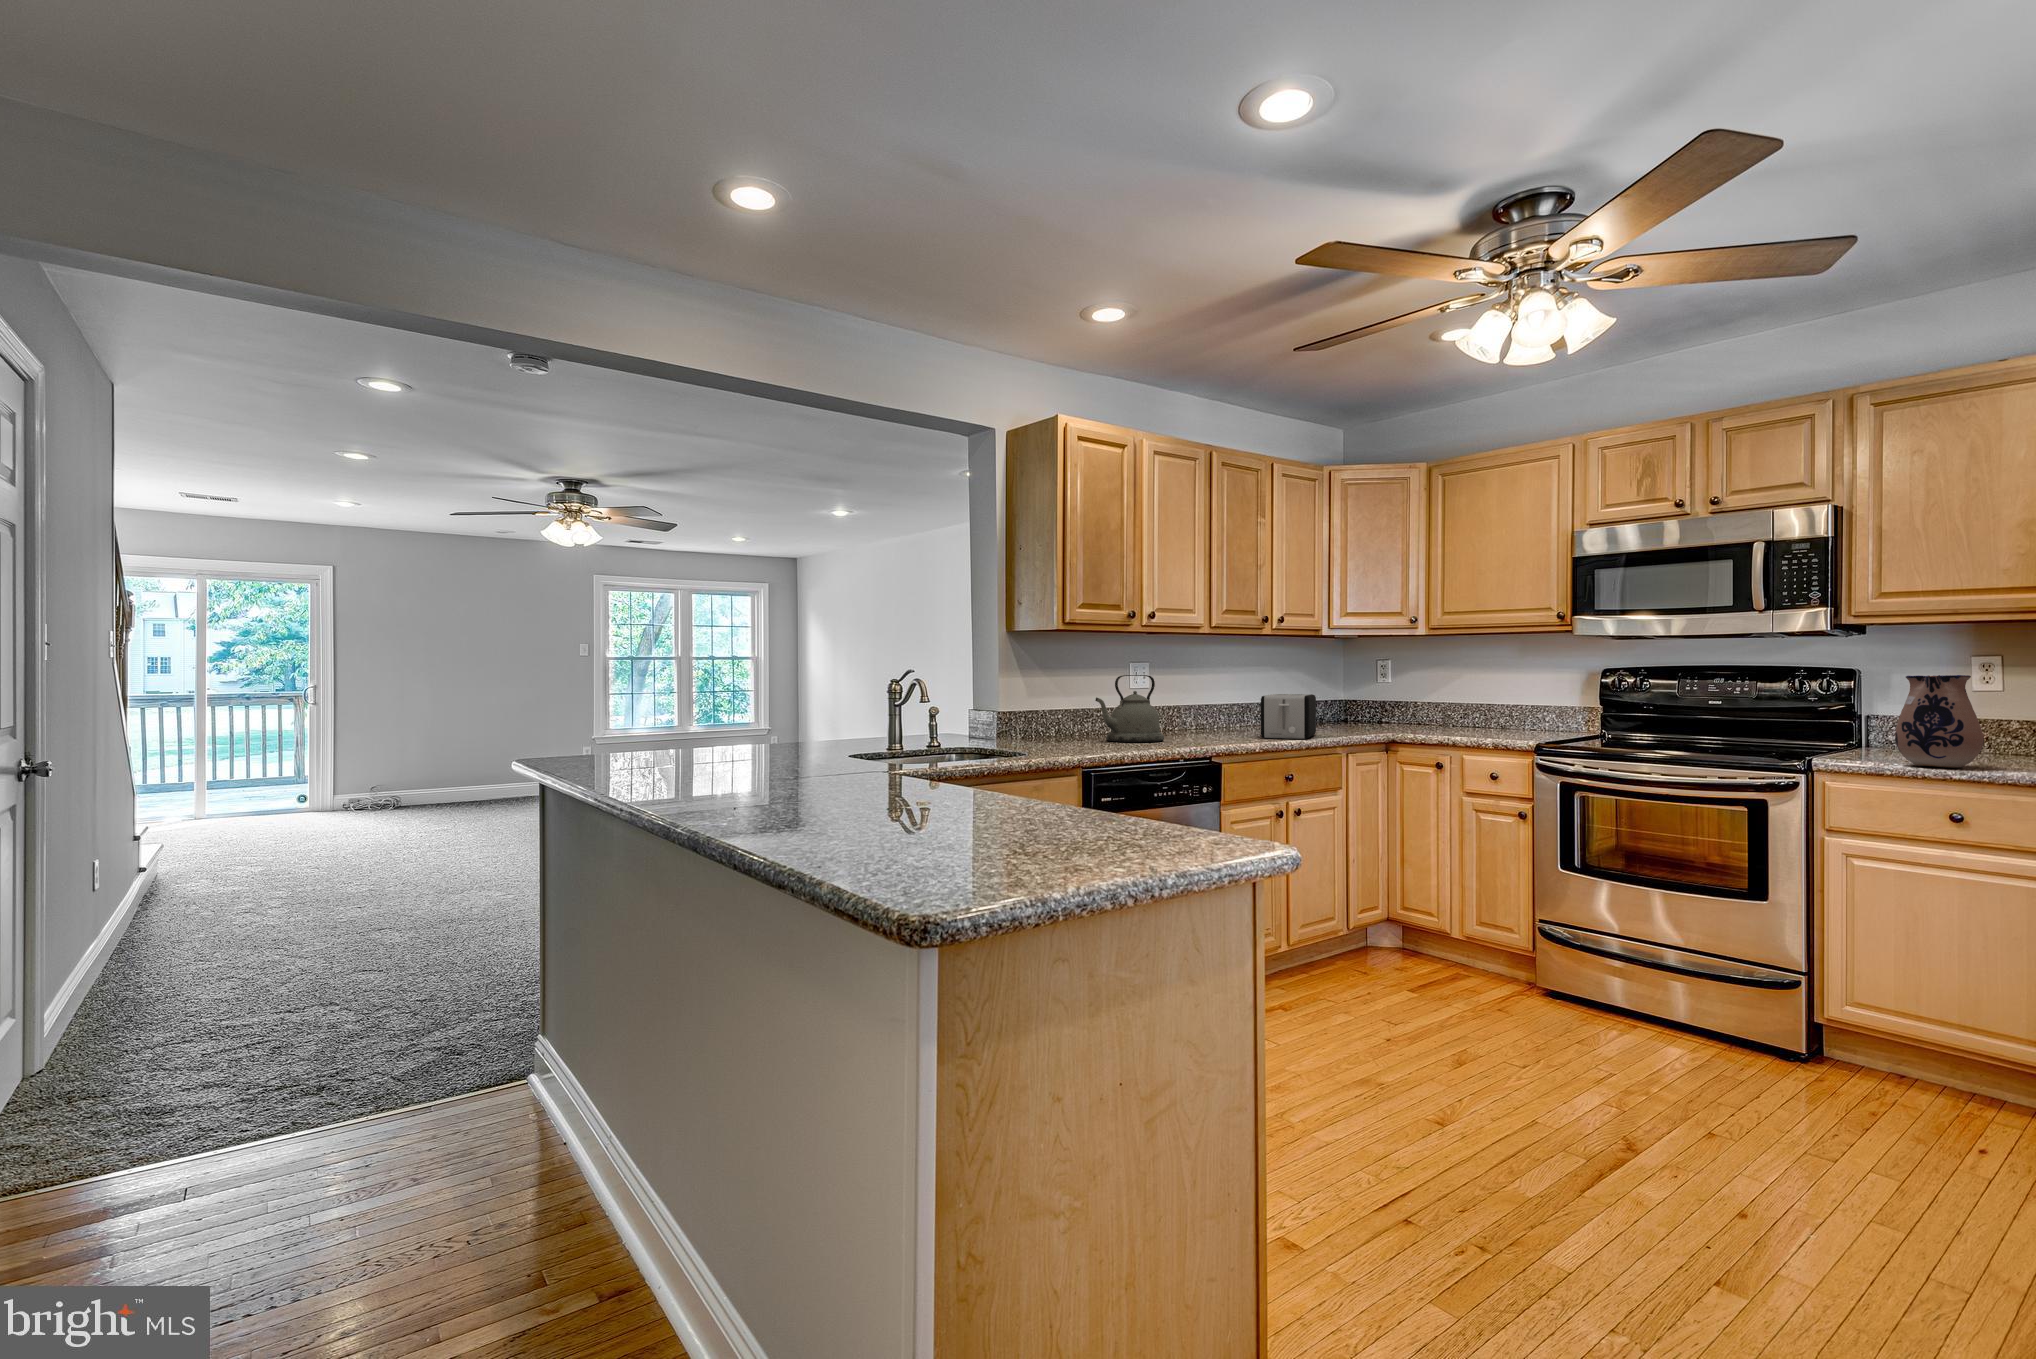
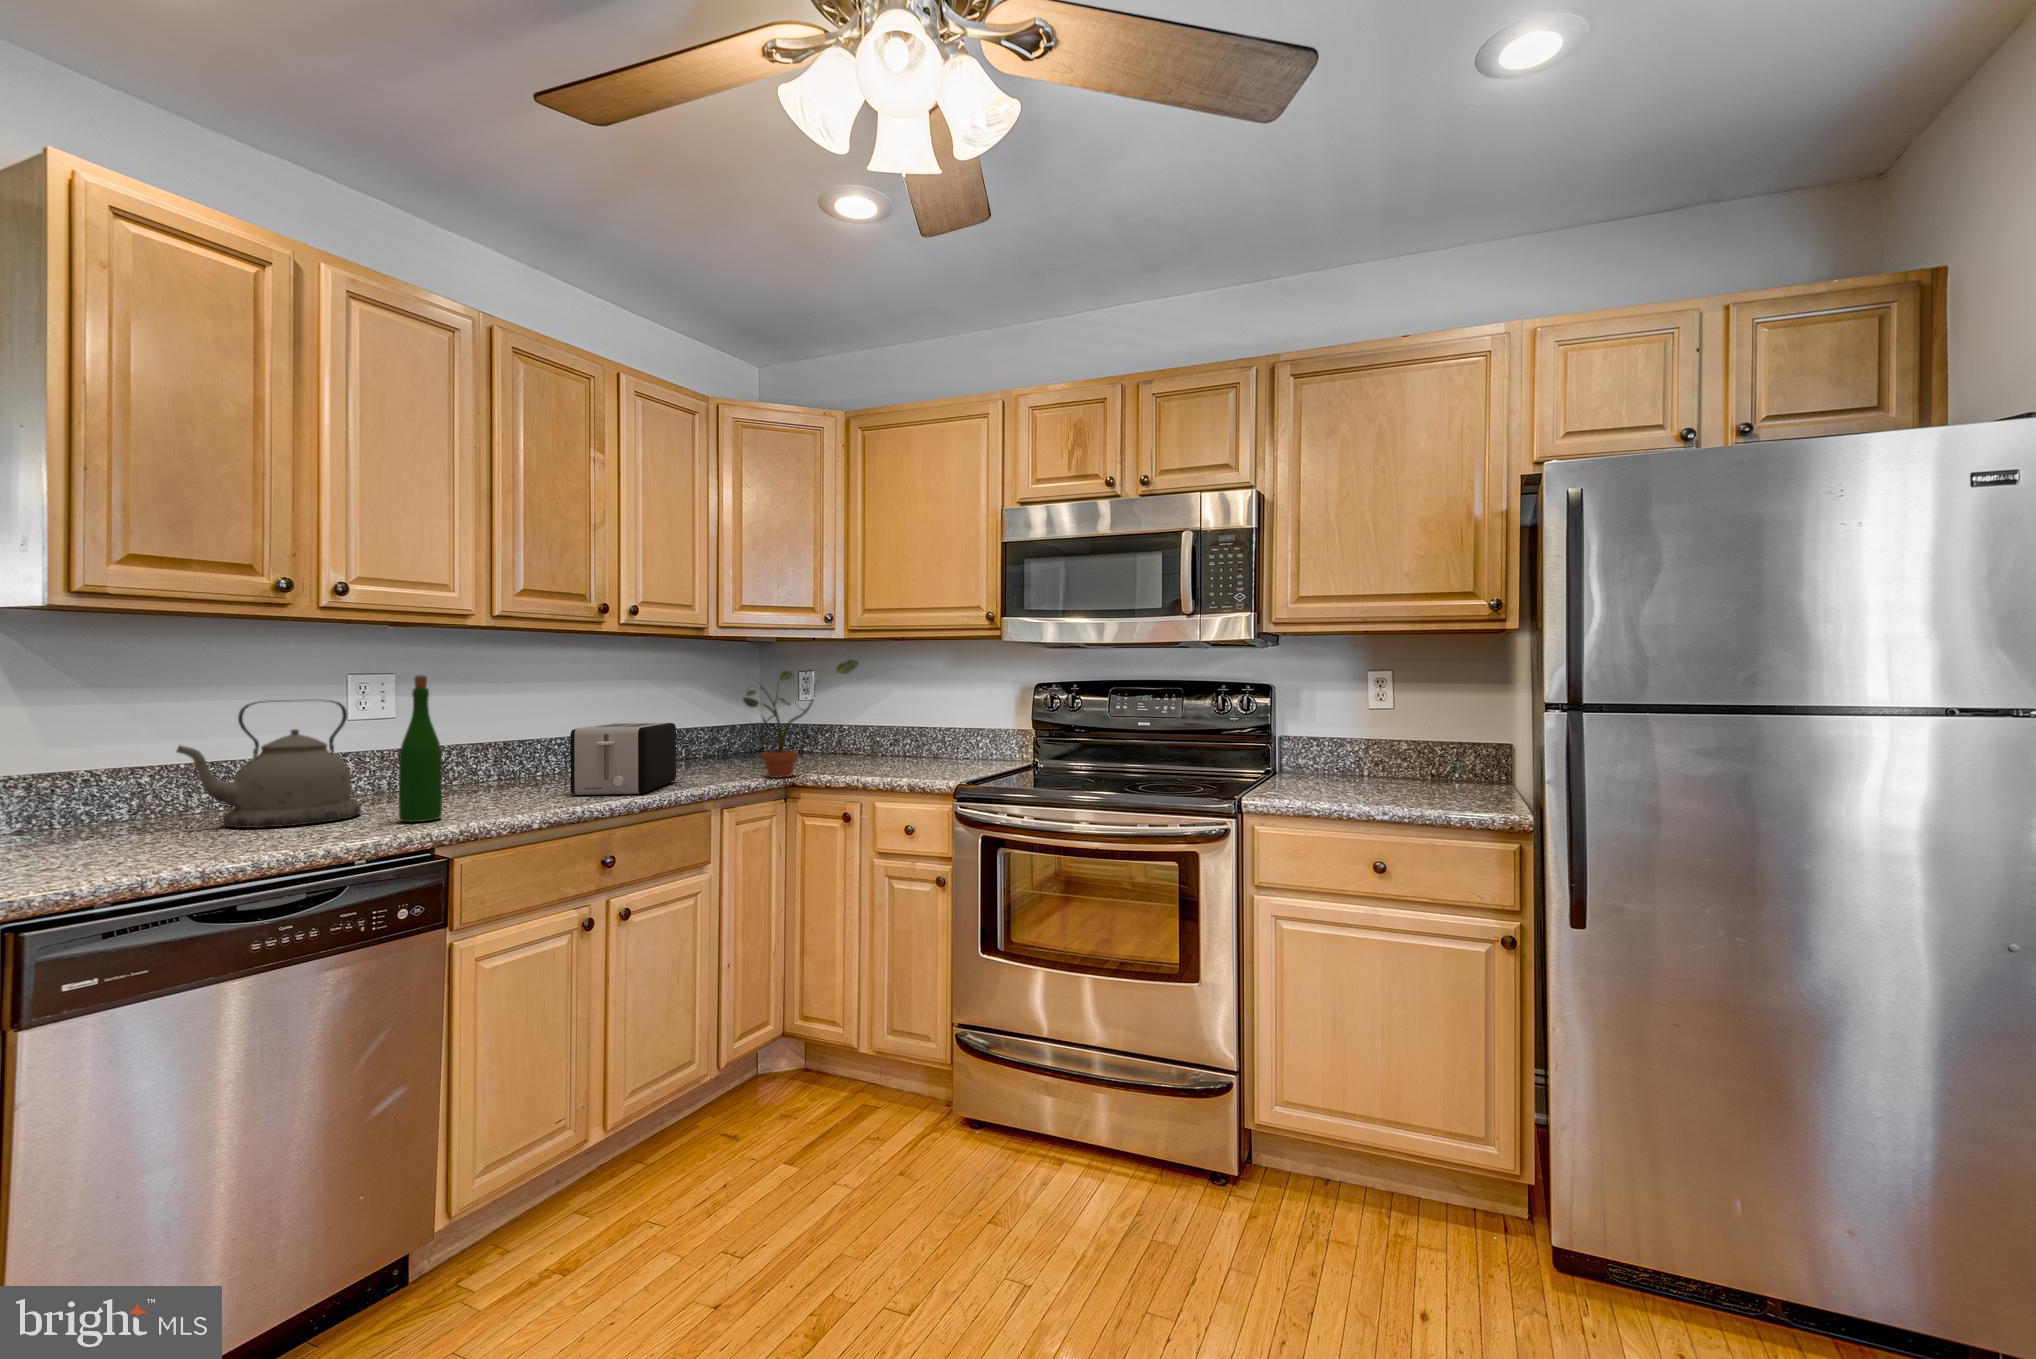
potted plant: none [1361,650,1448,736] -> present [743,660,858,778]
wine bottle: none [1193,661,1214,744] -> present [399,675,442,822]
ceramic pitcher: present [1895,675,1984,768] -> none [1337,694,1422,809]

